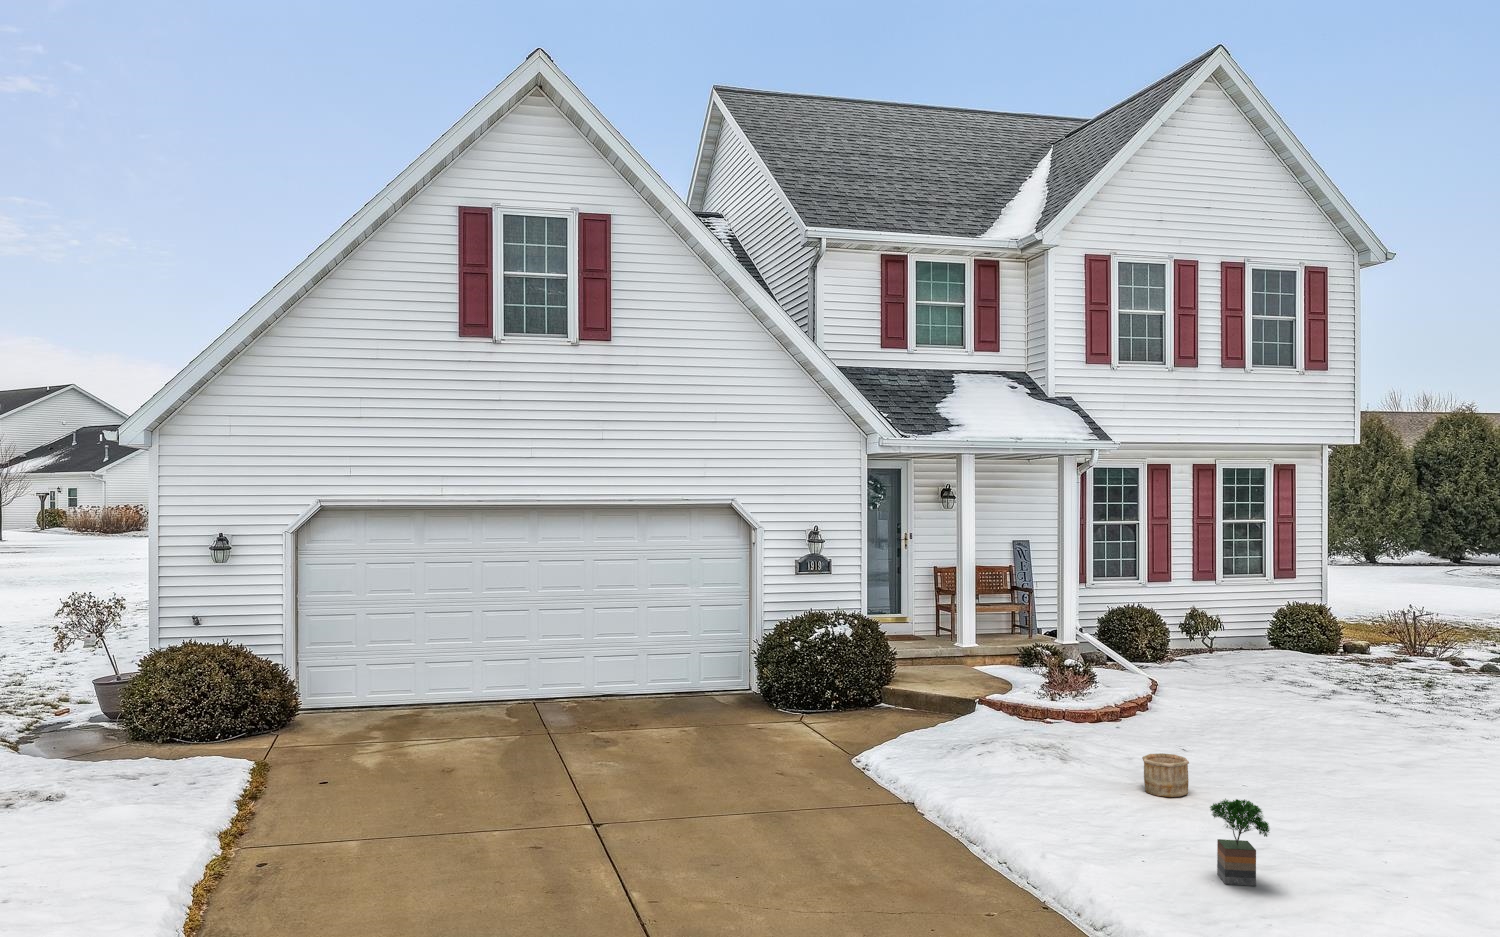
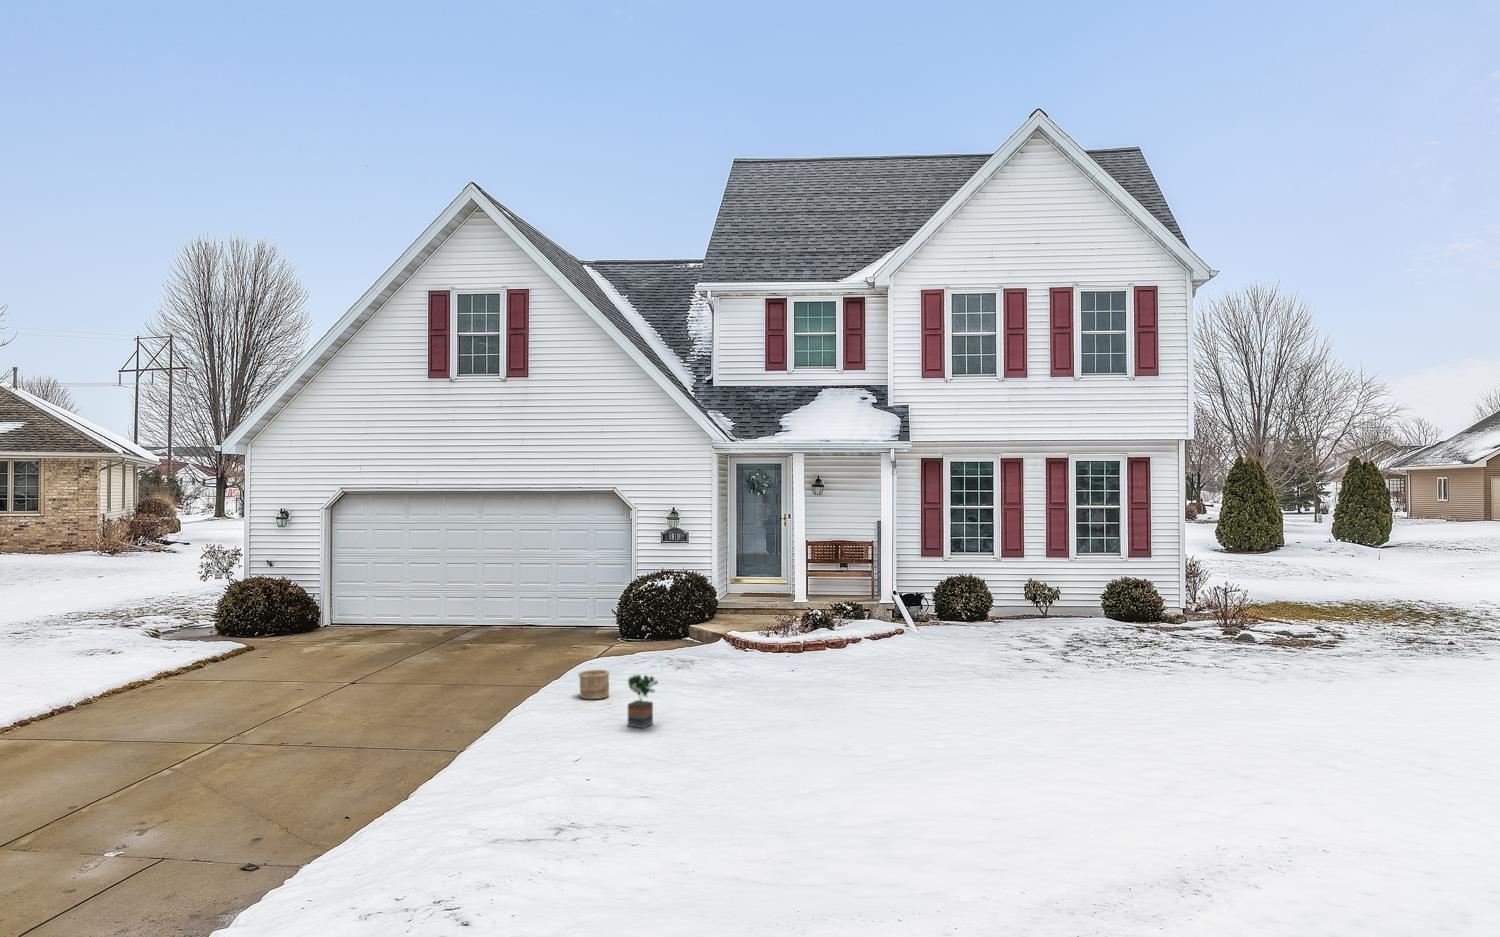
wooden bucket: present [1142,753,1189,797] -> present [579,670,609,699]

